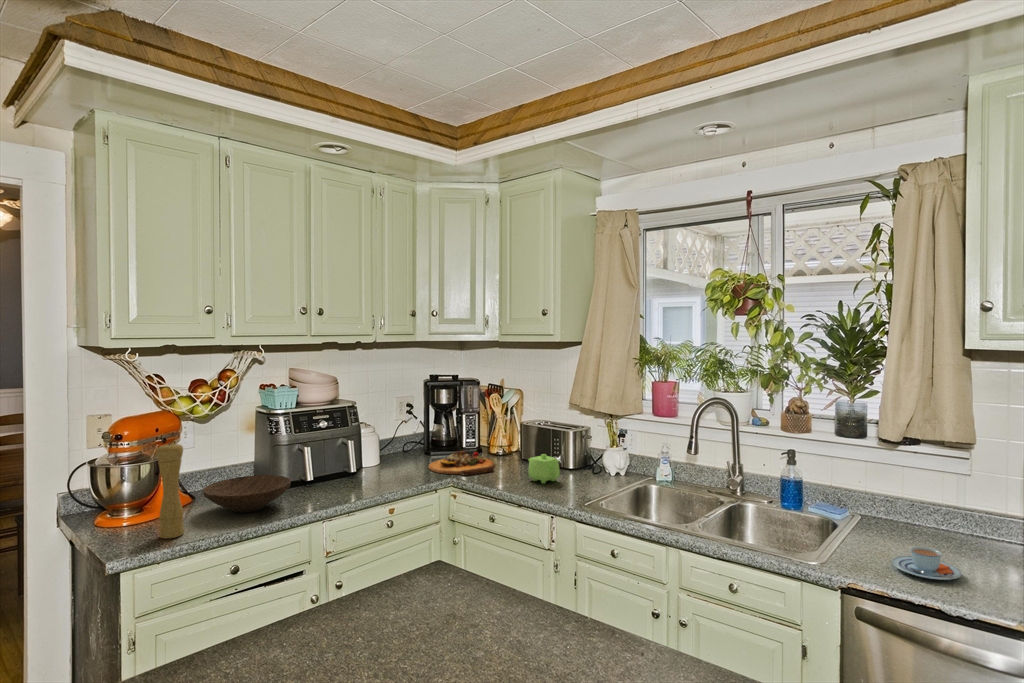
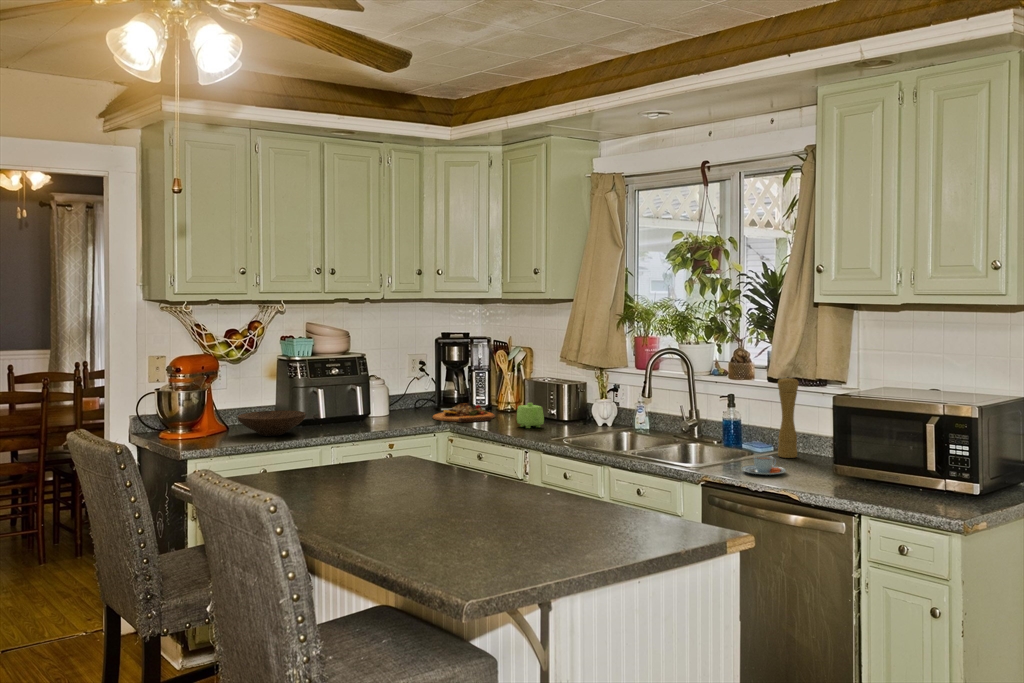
pepper mill: present [156,443,184,539] -> present [778,377,799,458]

